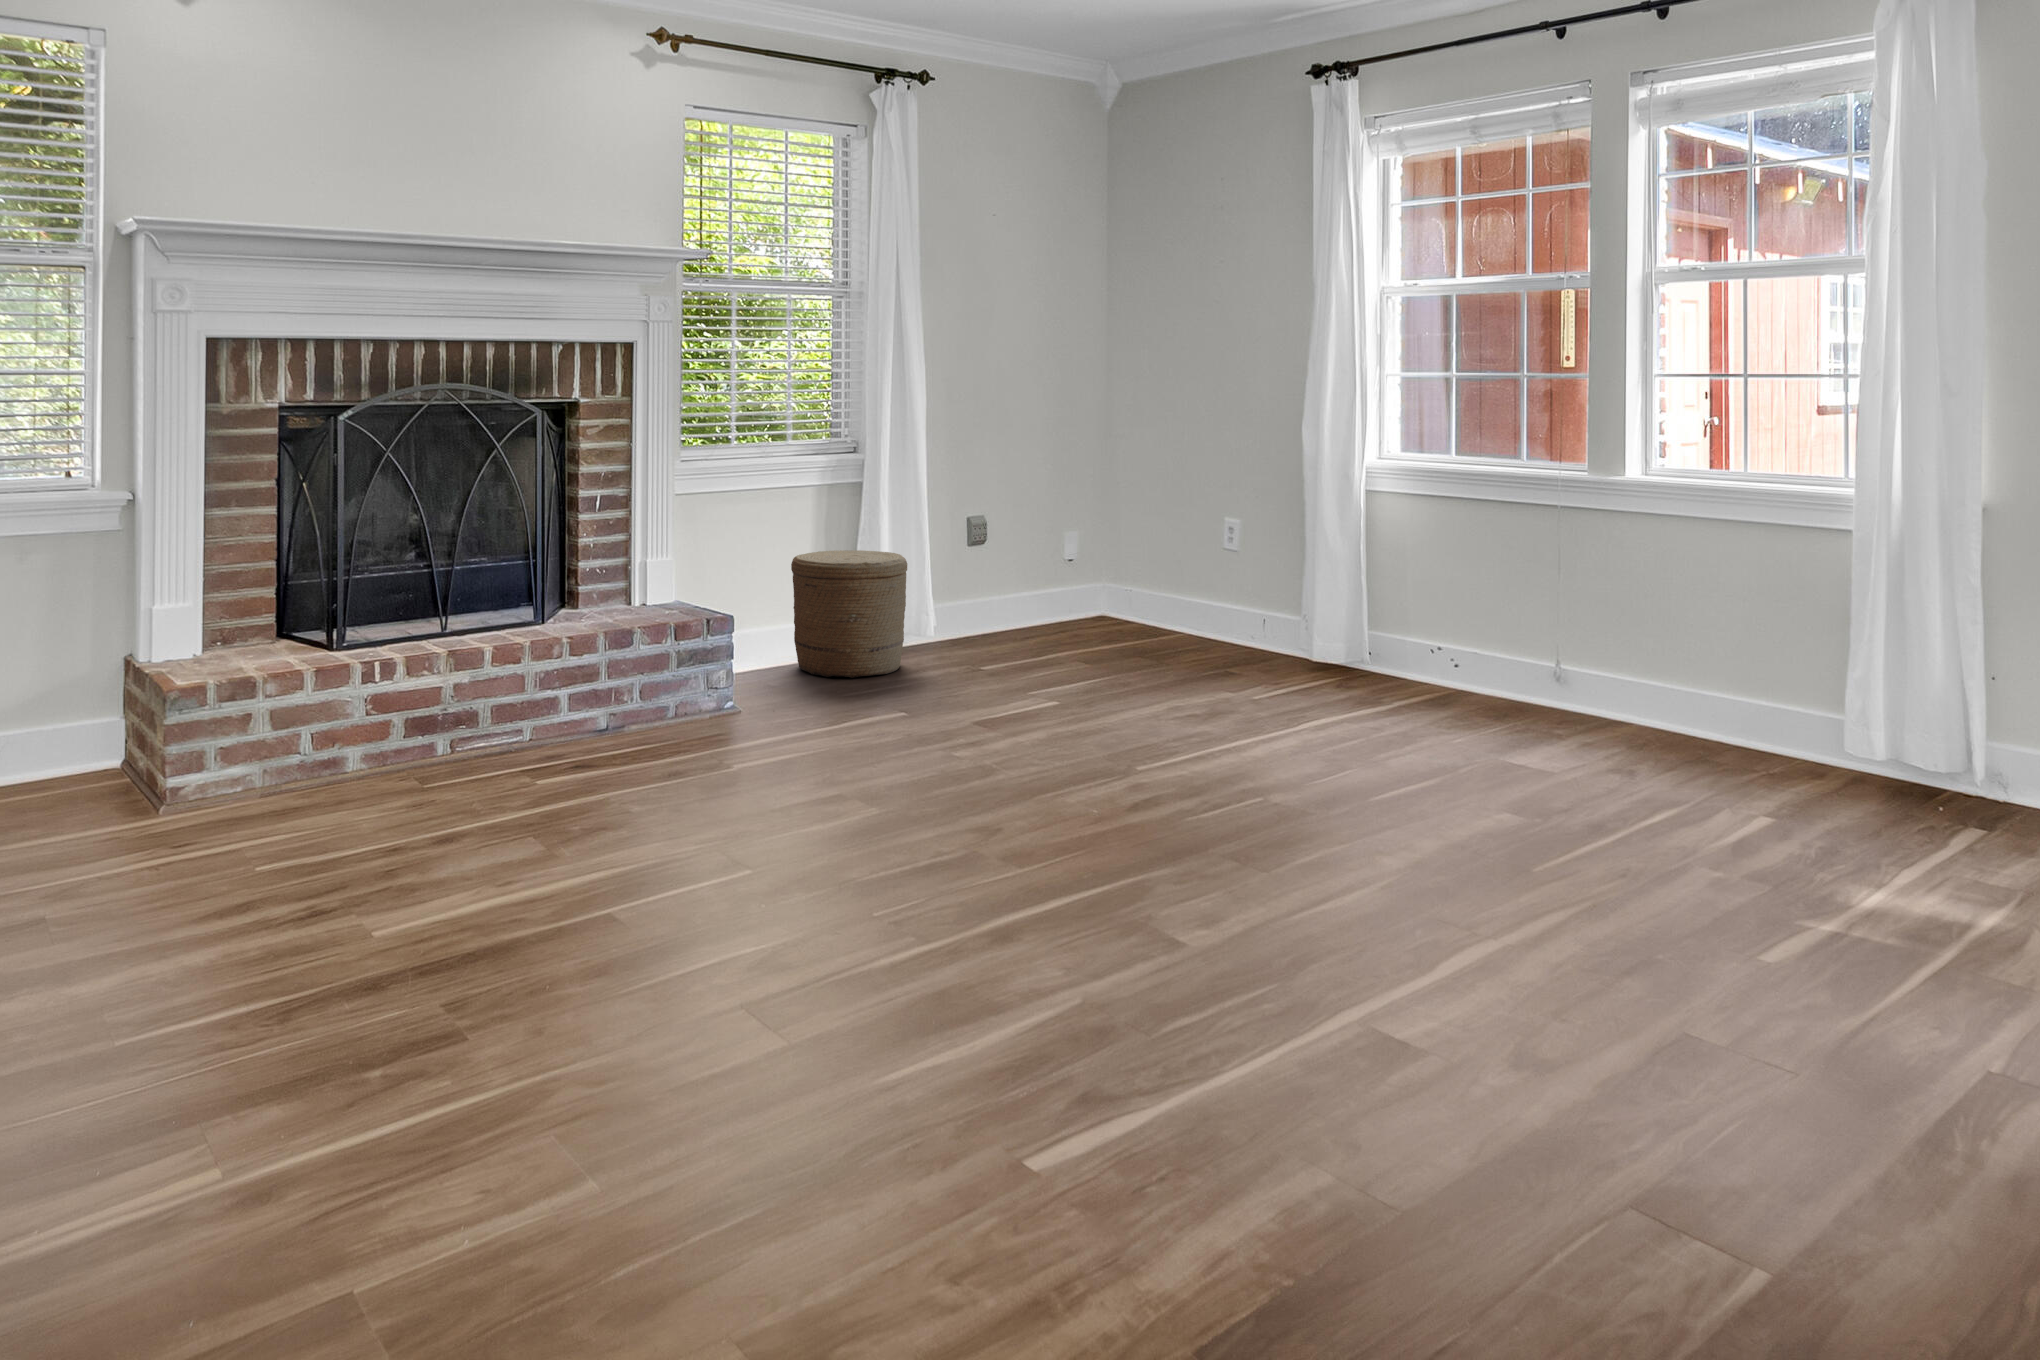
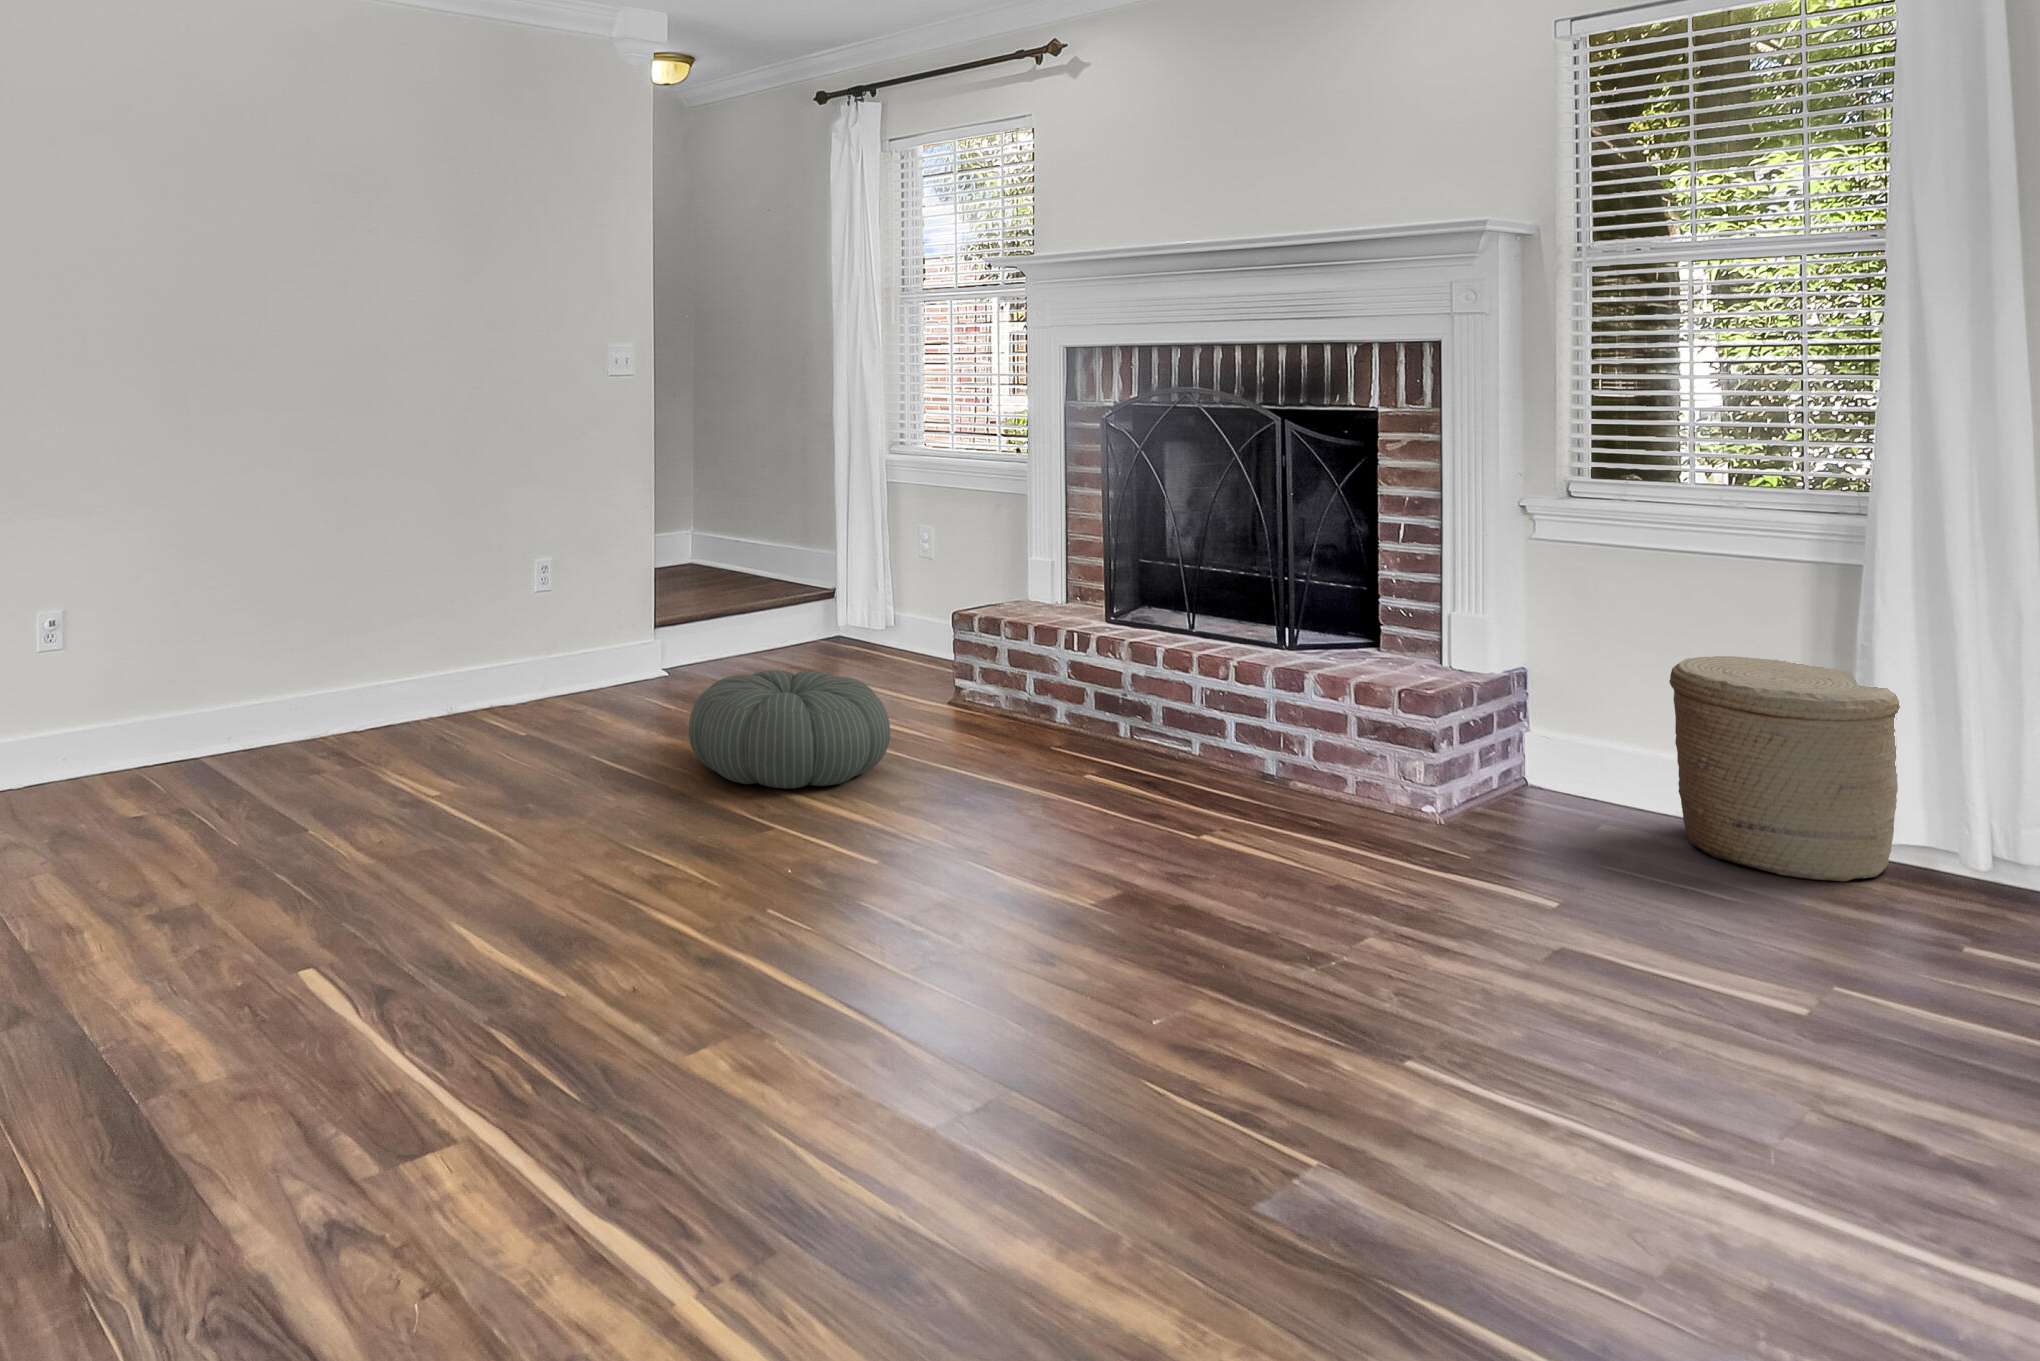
pouf: none [195,757,487,929] -> present [689,670,890,789]

